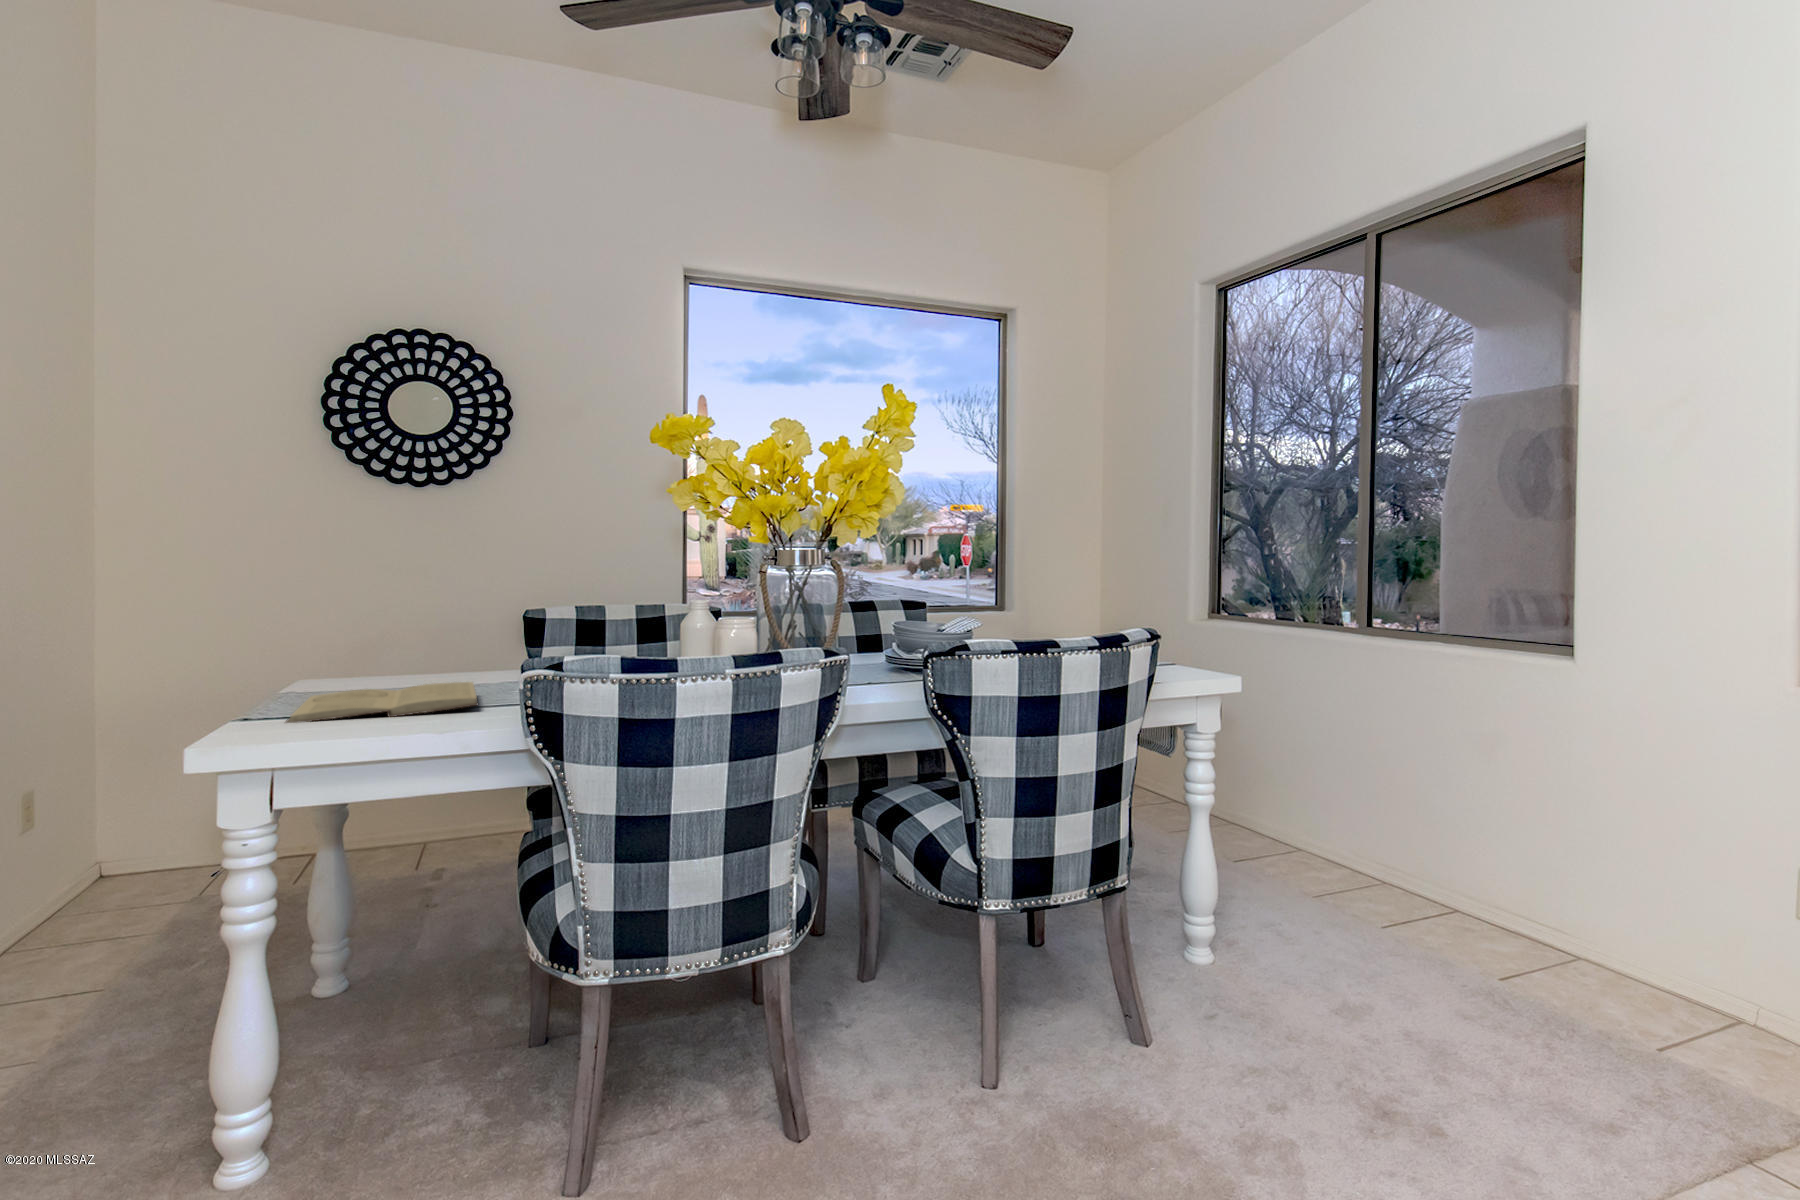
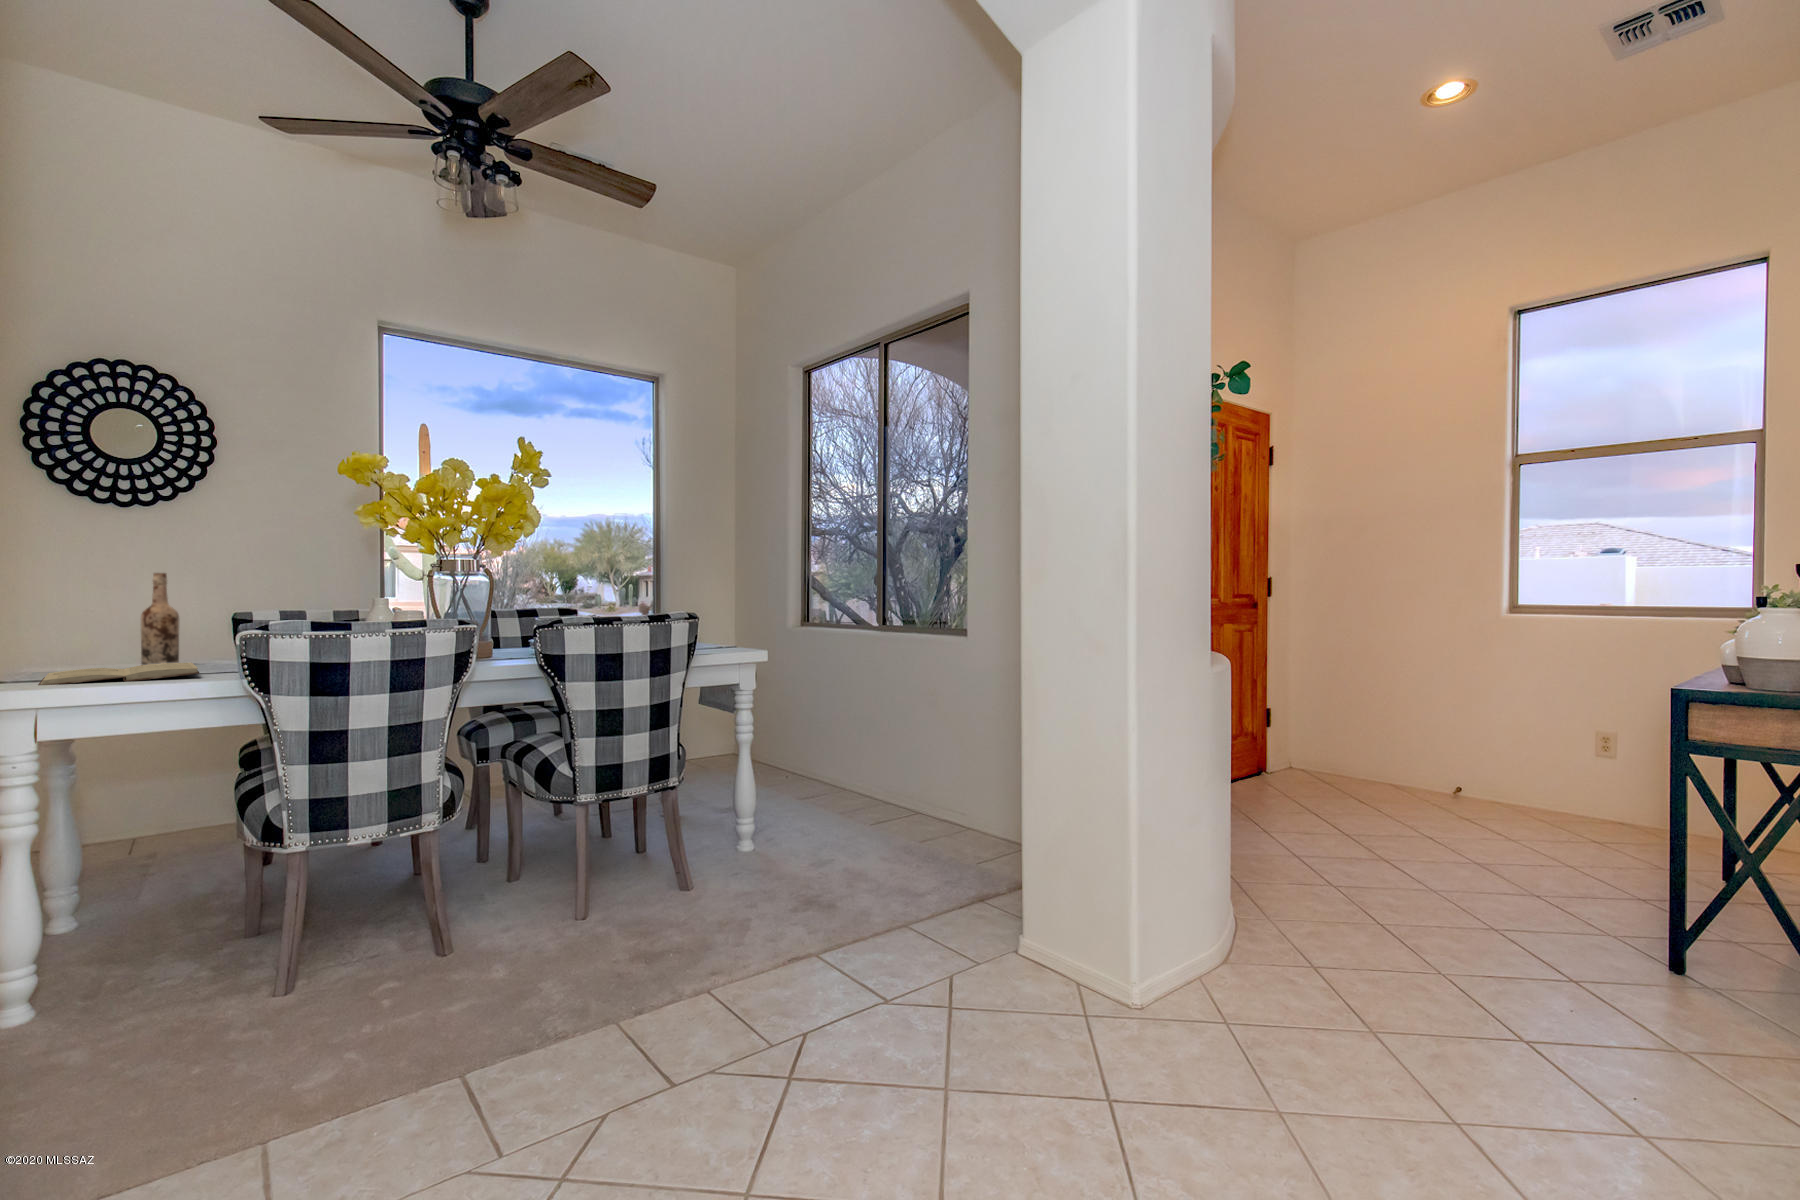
wine bottle: none [426,564,466,675] -> present [141,573,179,665]

